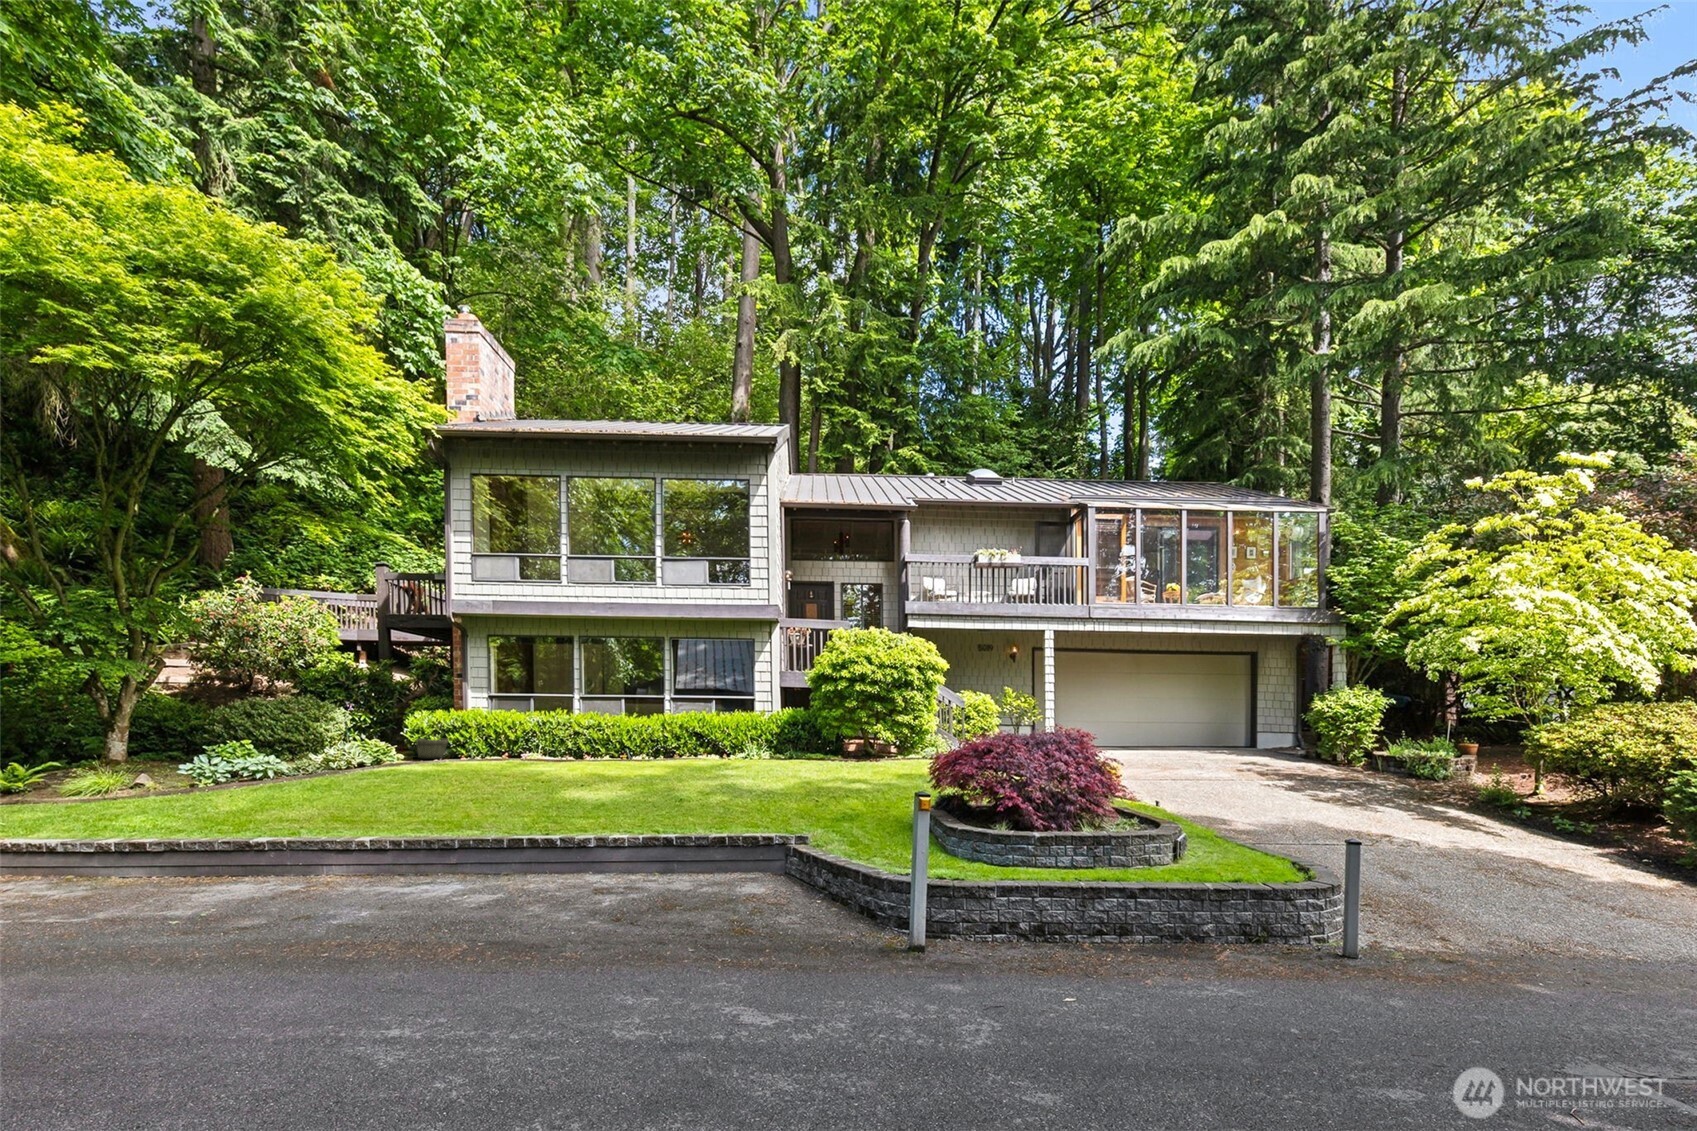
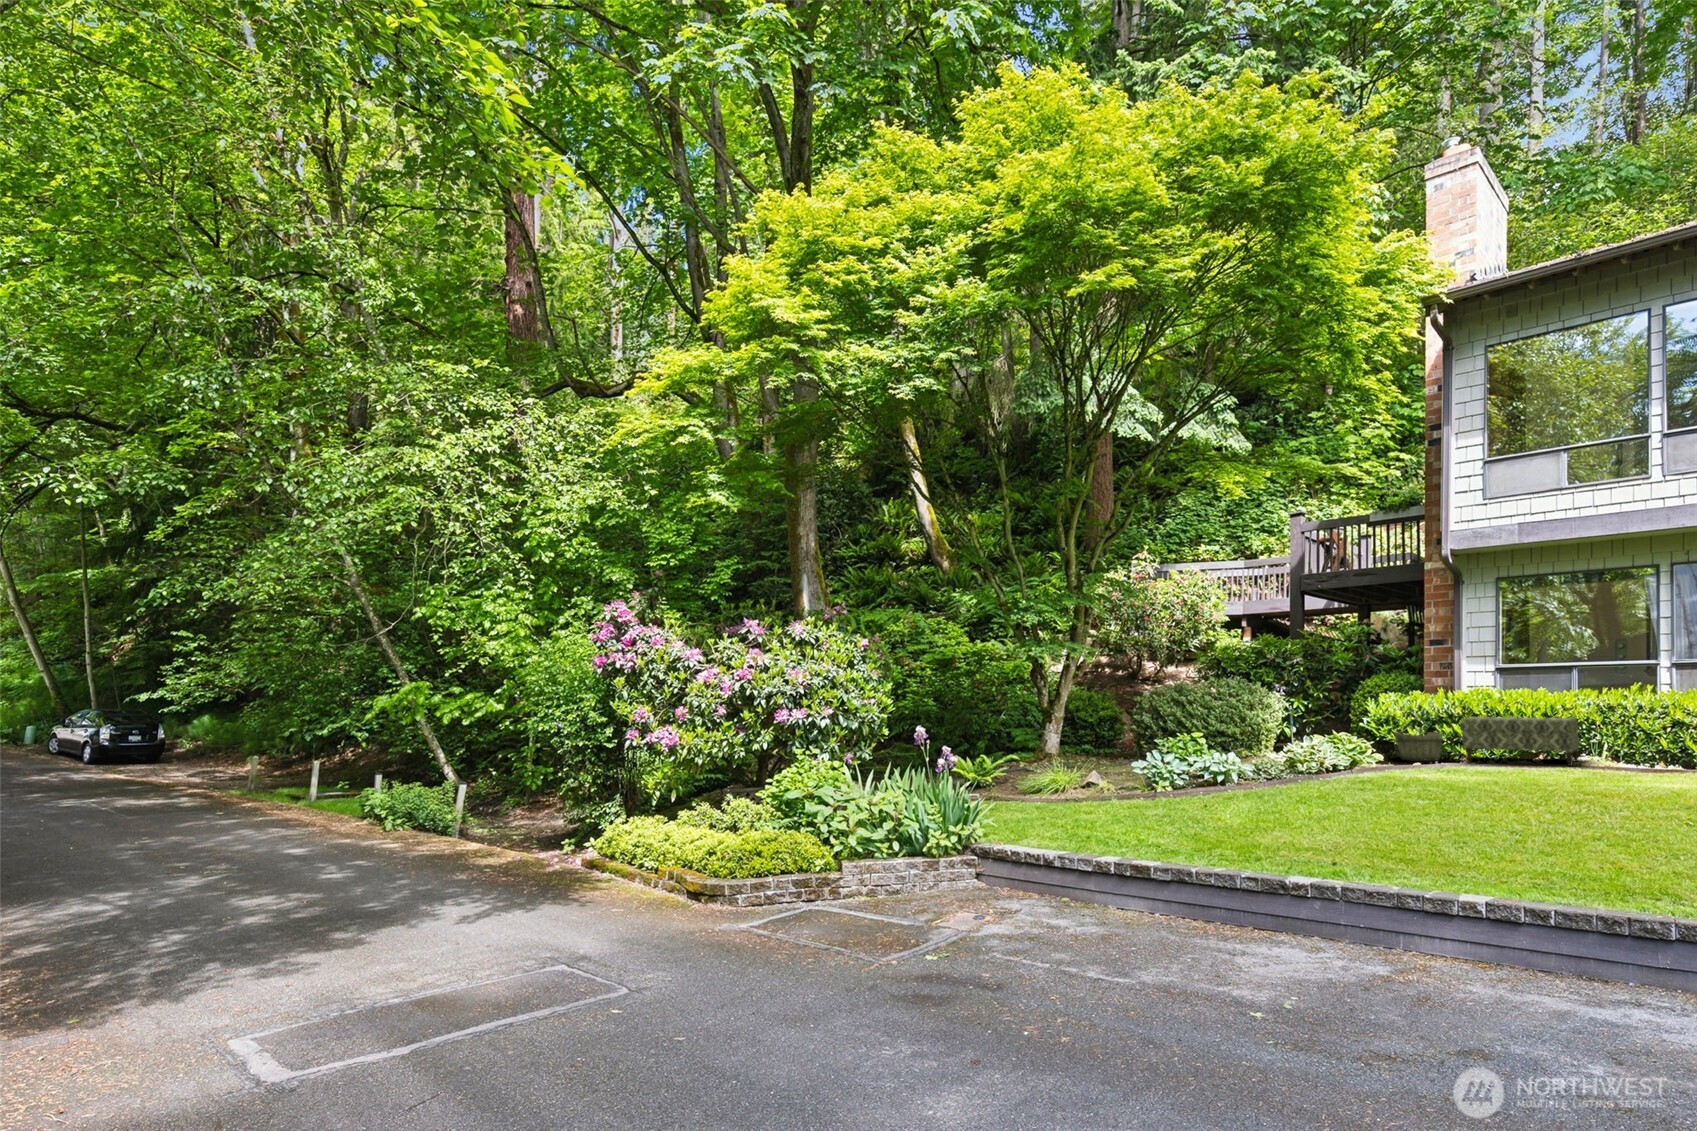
bench: none [456,728,526,759] -> present [1461,717,1580,766]

